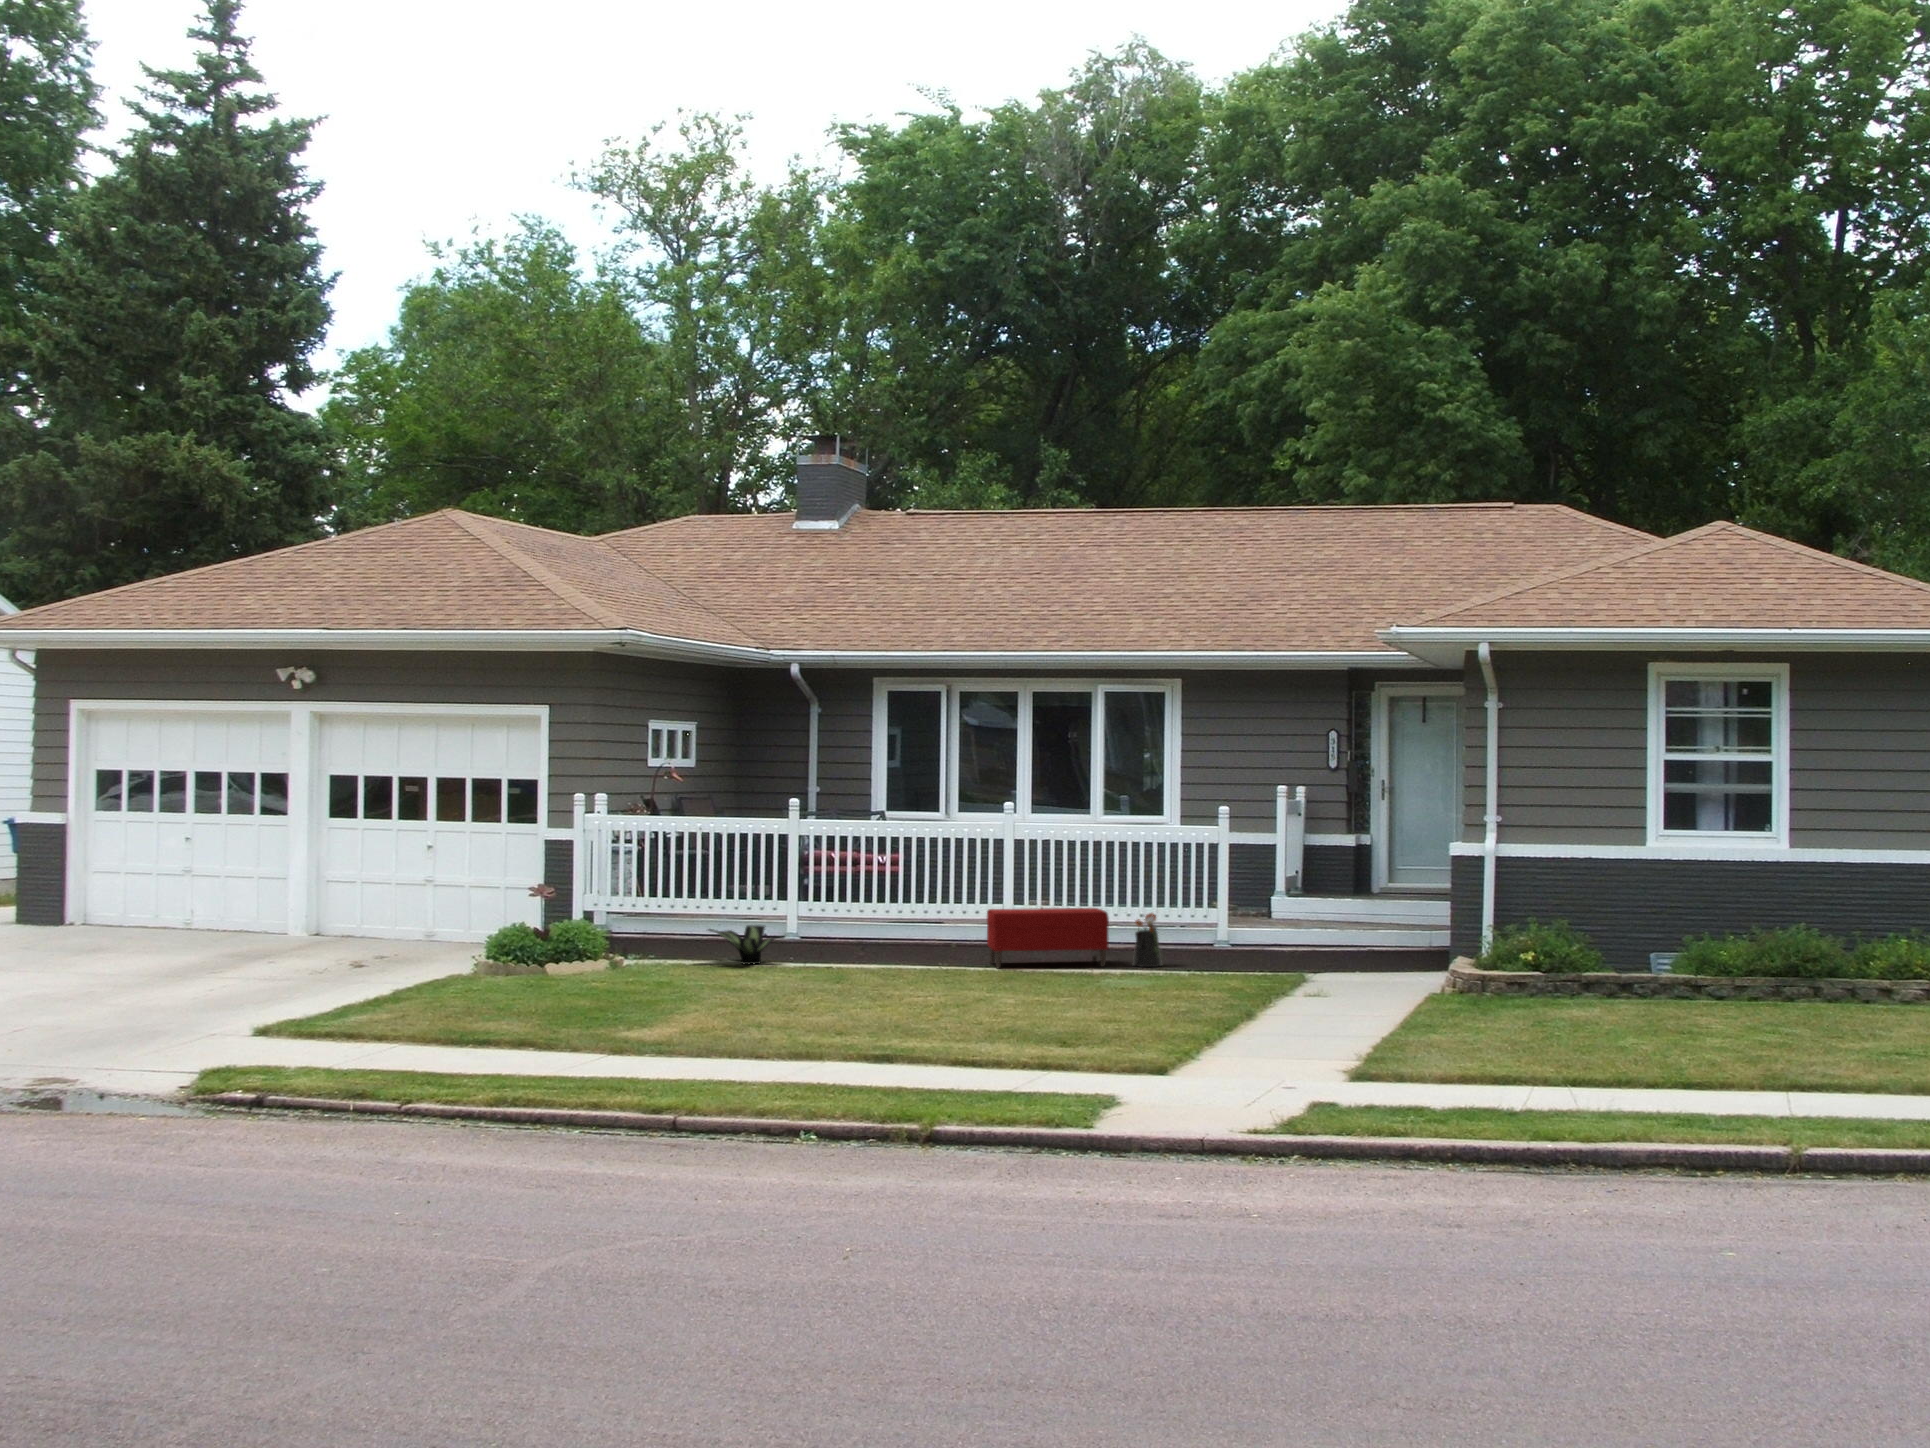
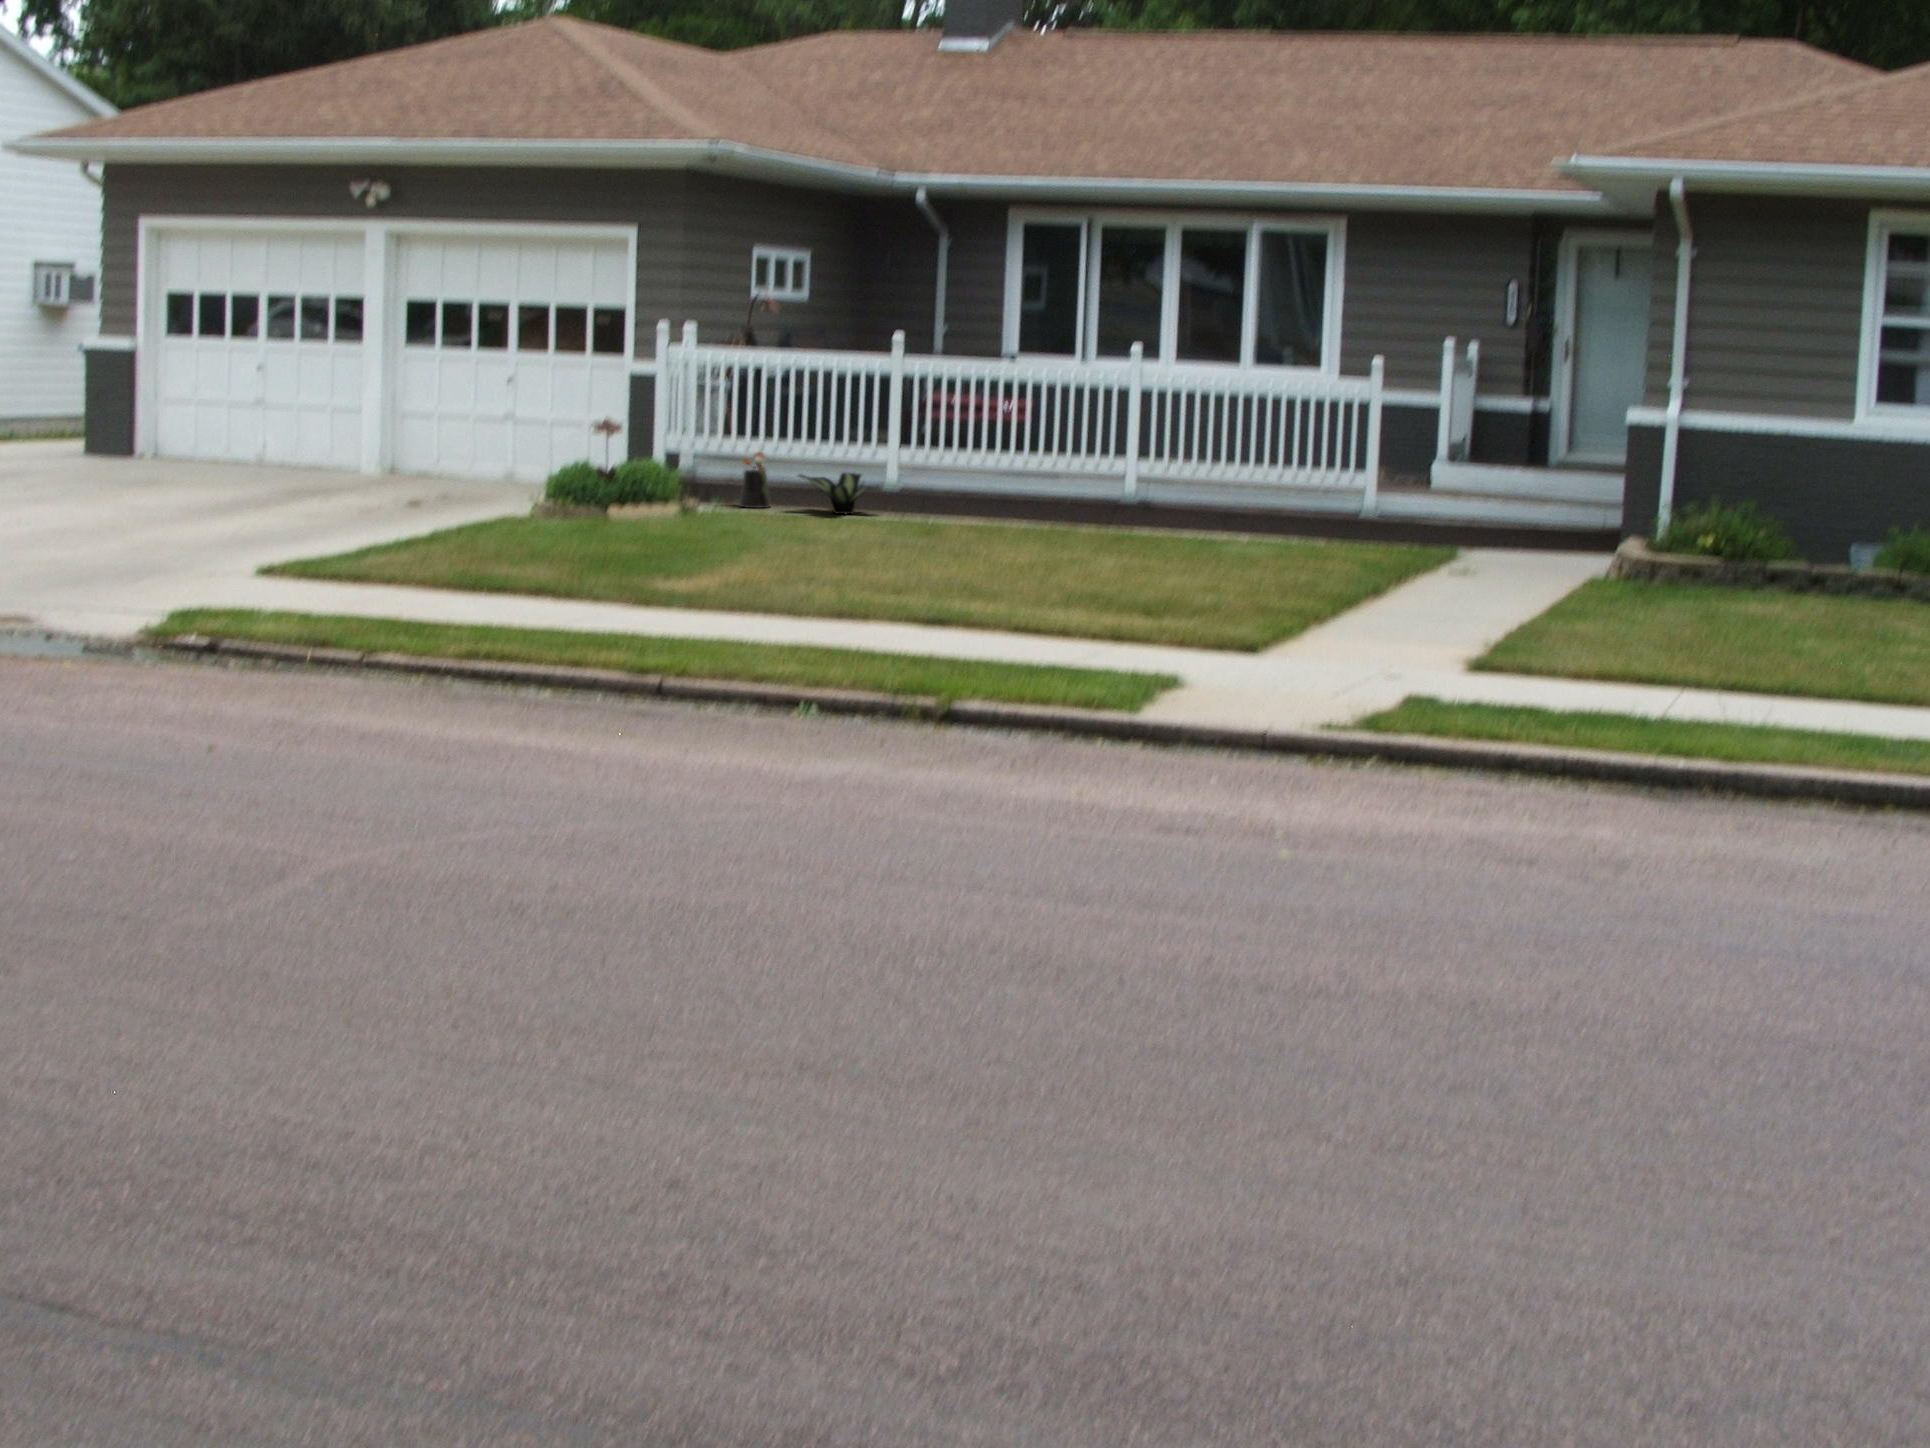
bench: present [987,908,1109,968] -> none [1100,465,1235,533]
watering can: present [1132,913,1162,967] -> present [739,452,770,508]

